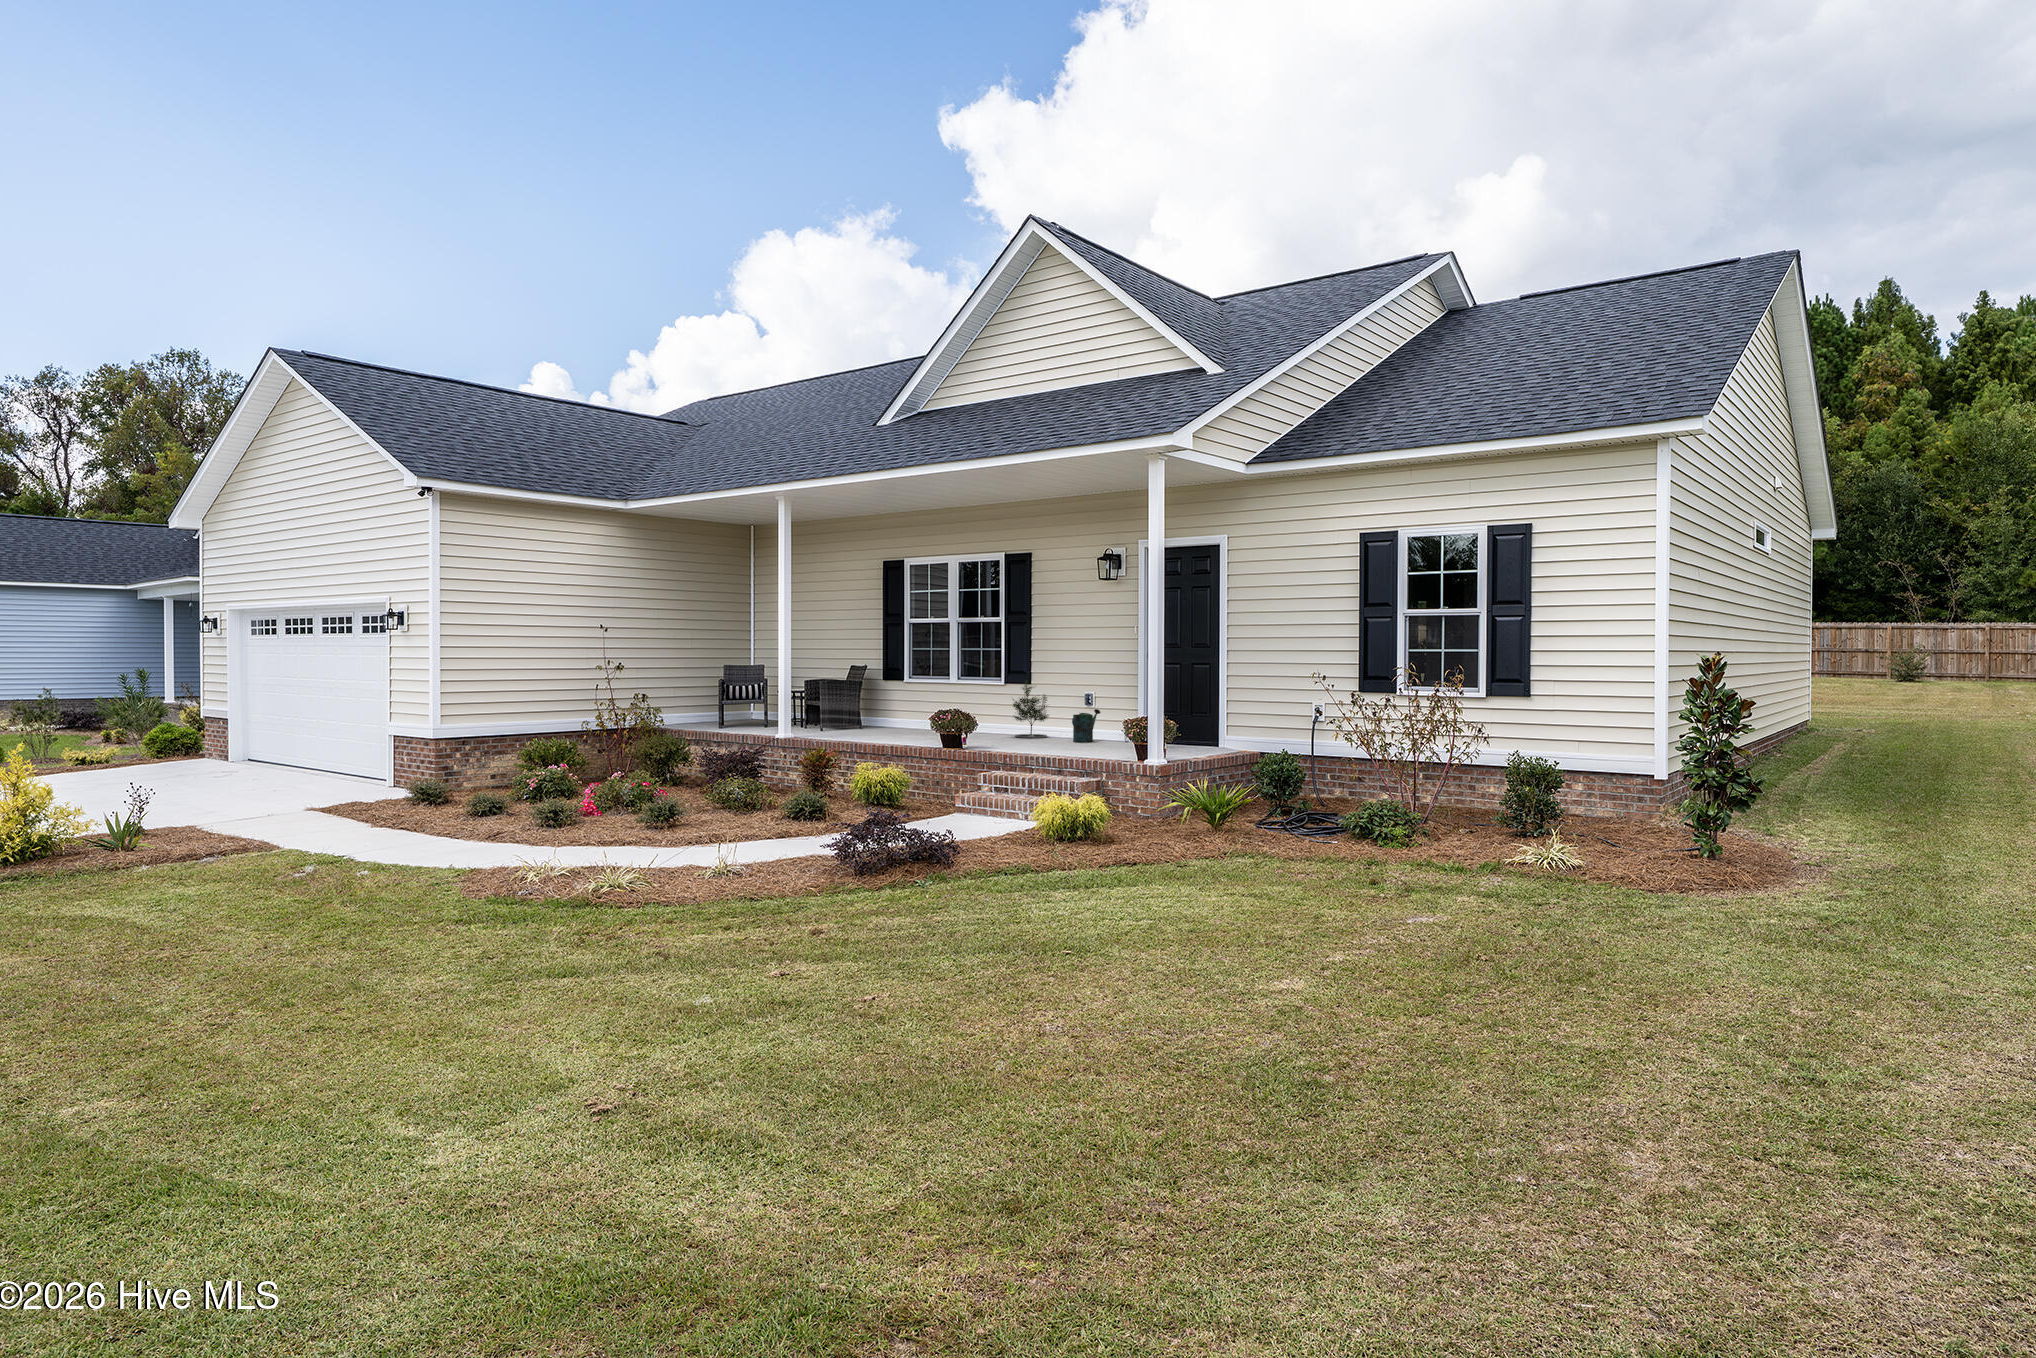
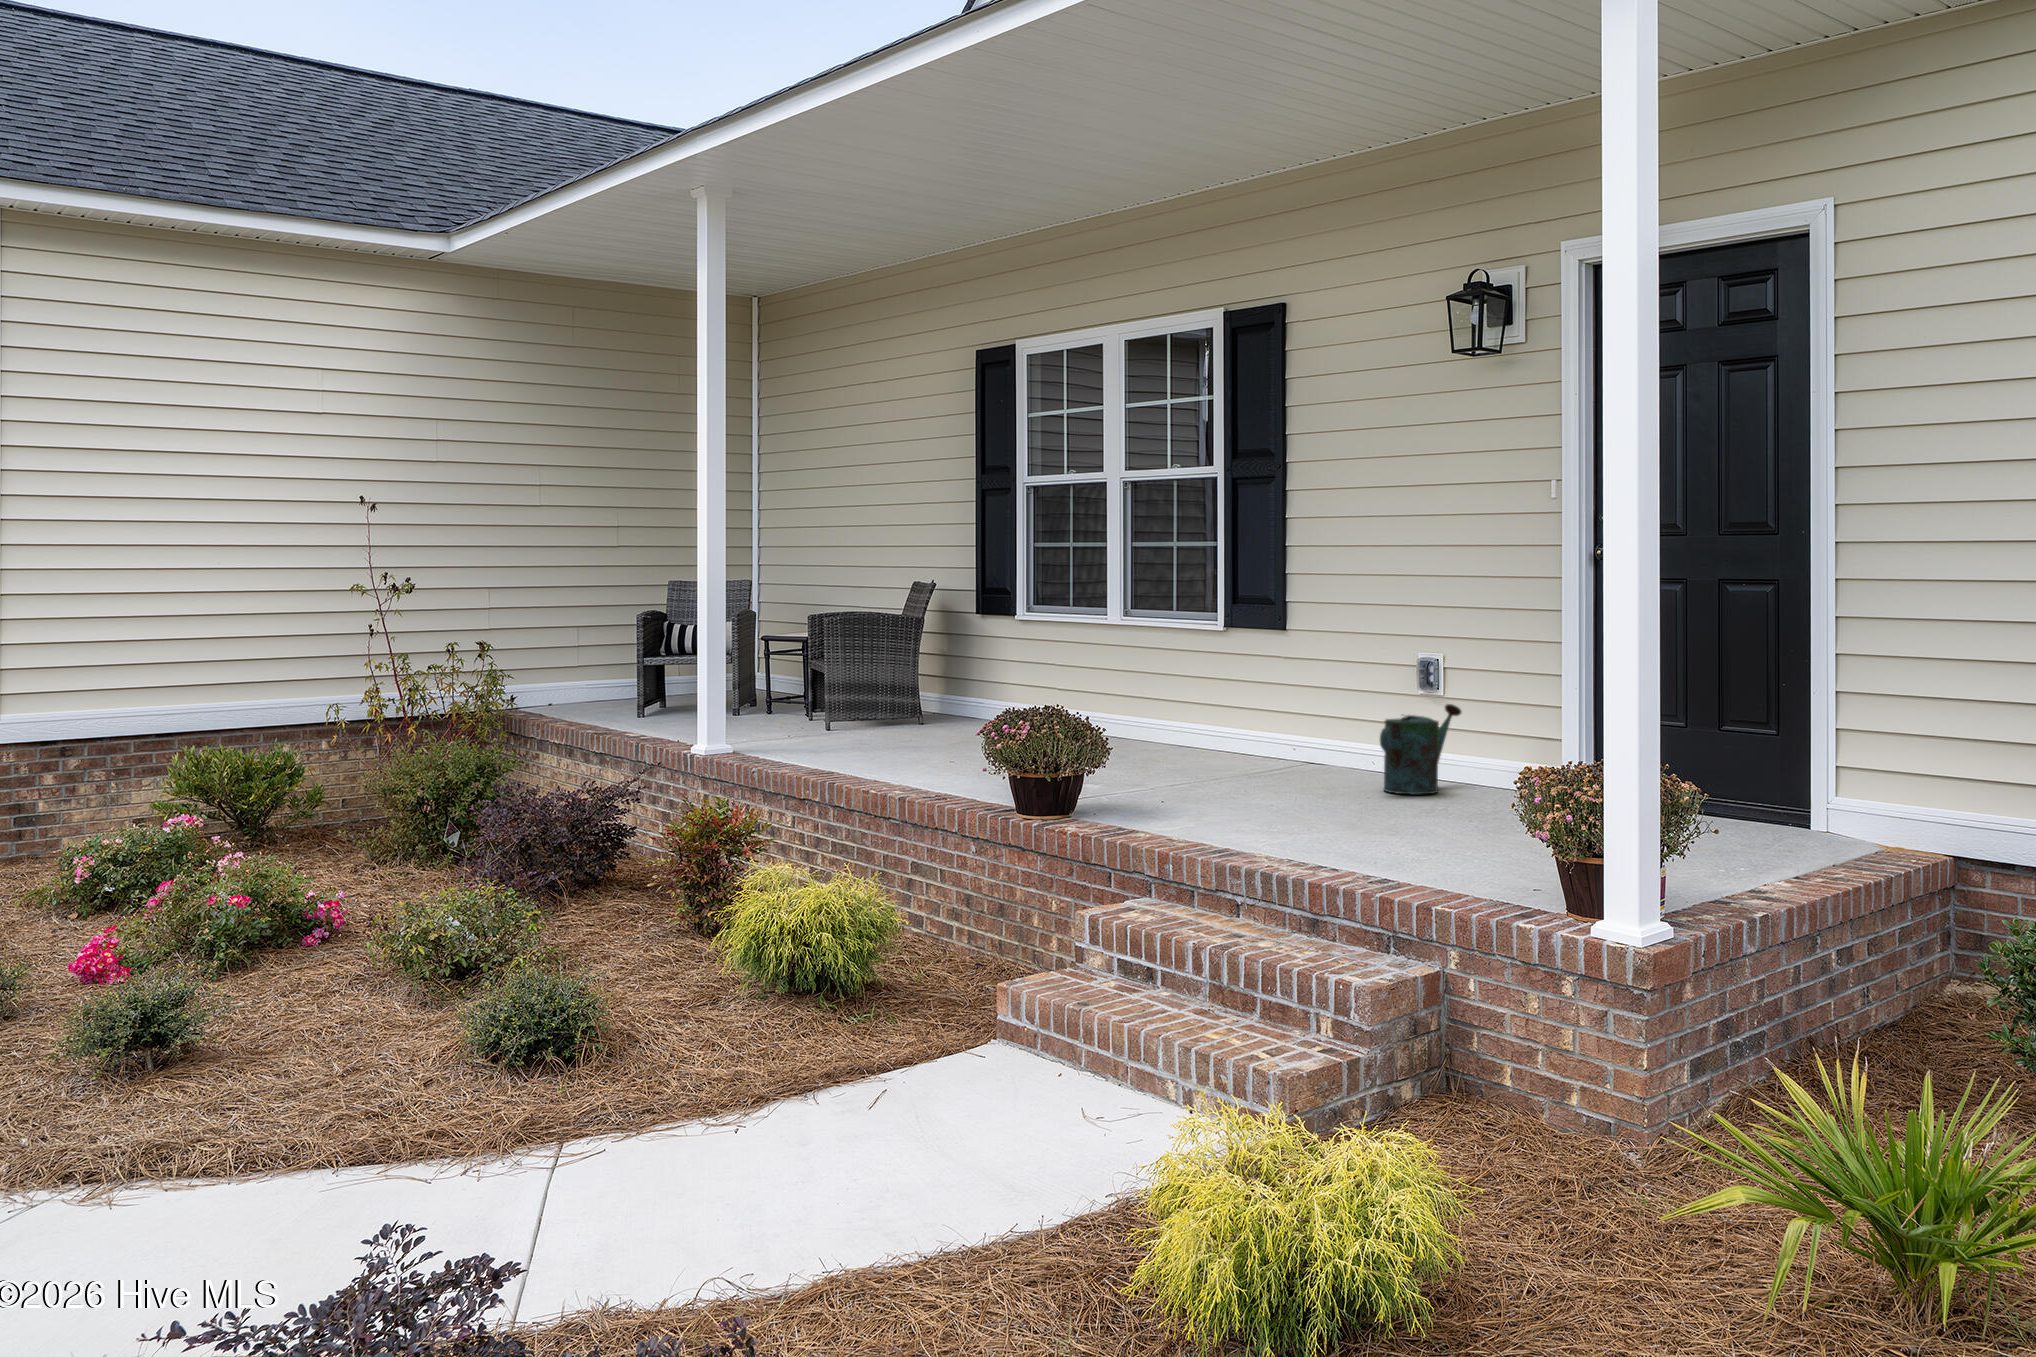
potted tree: present [1013,680,1048,738] -> none [1227,620,1331,773]

